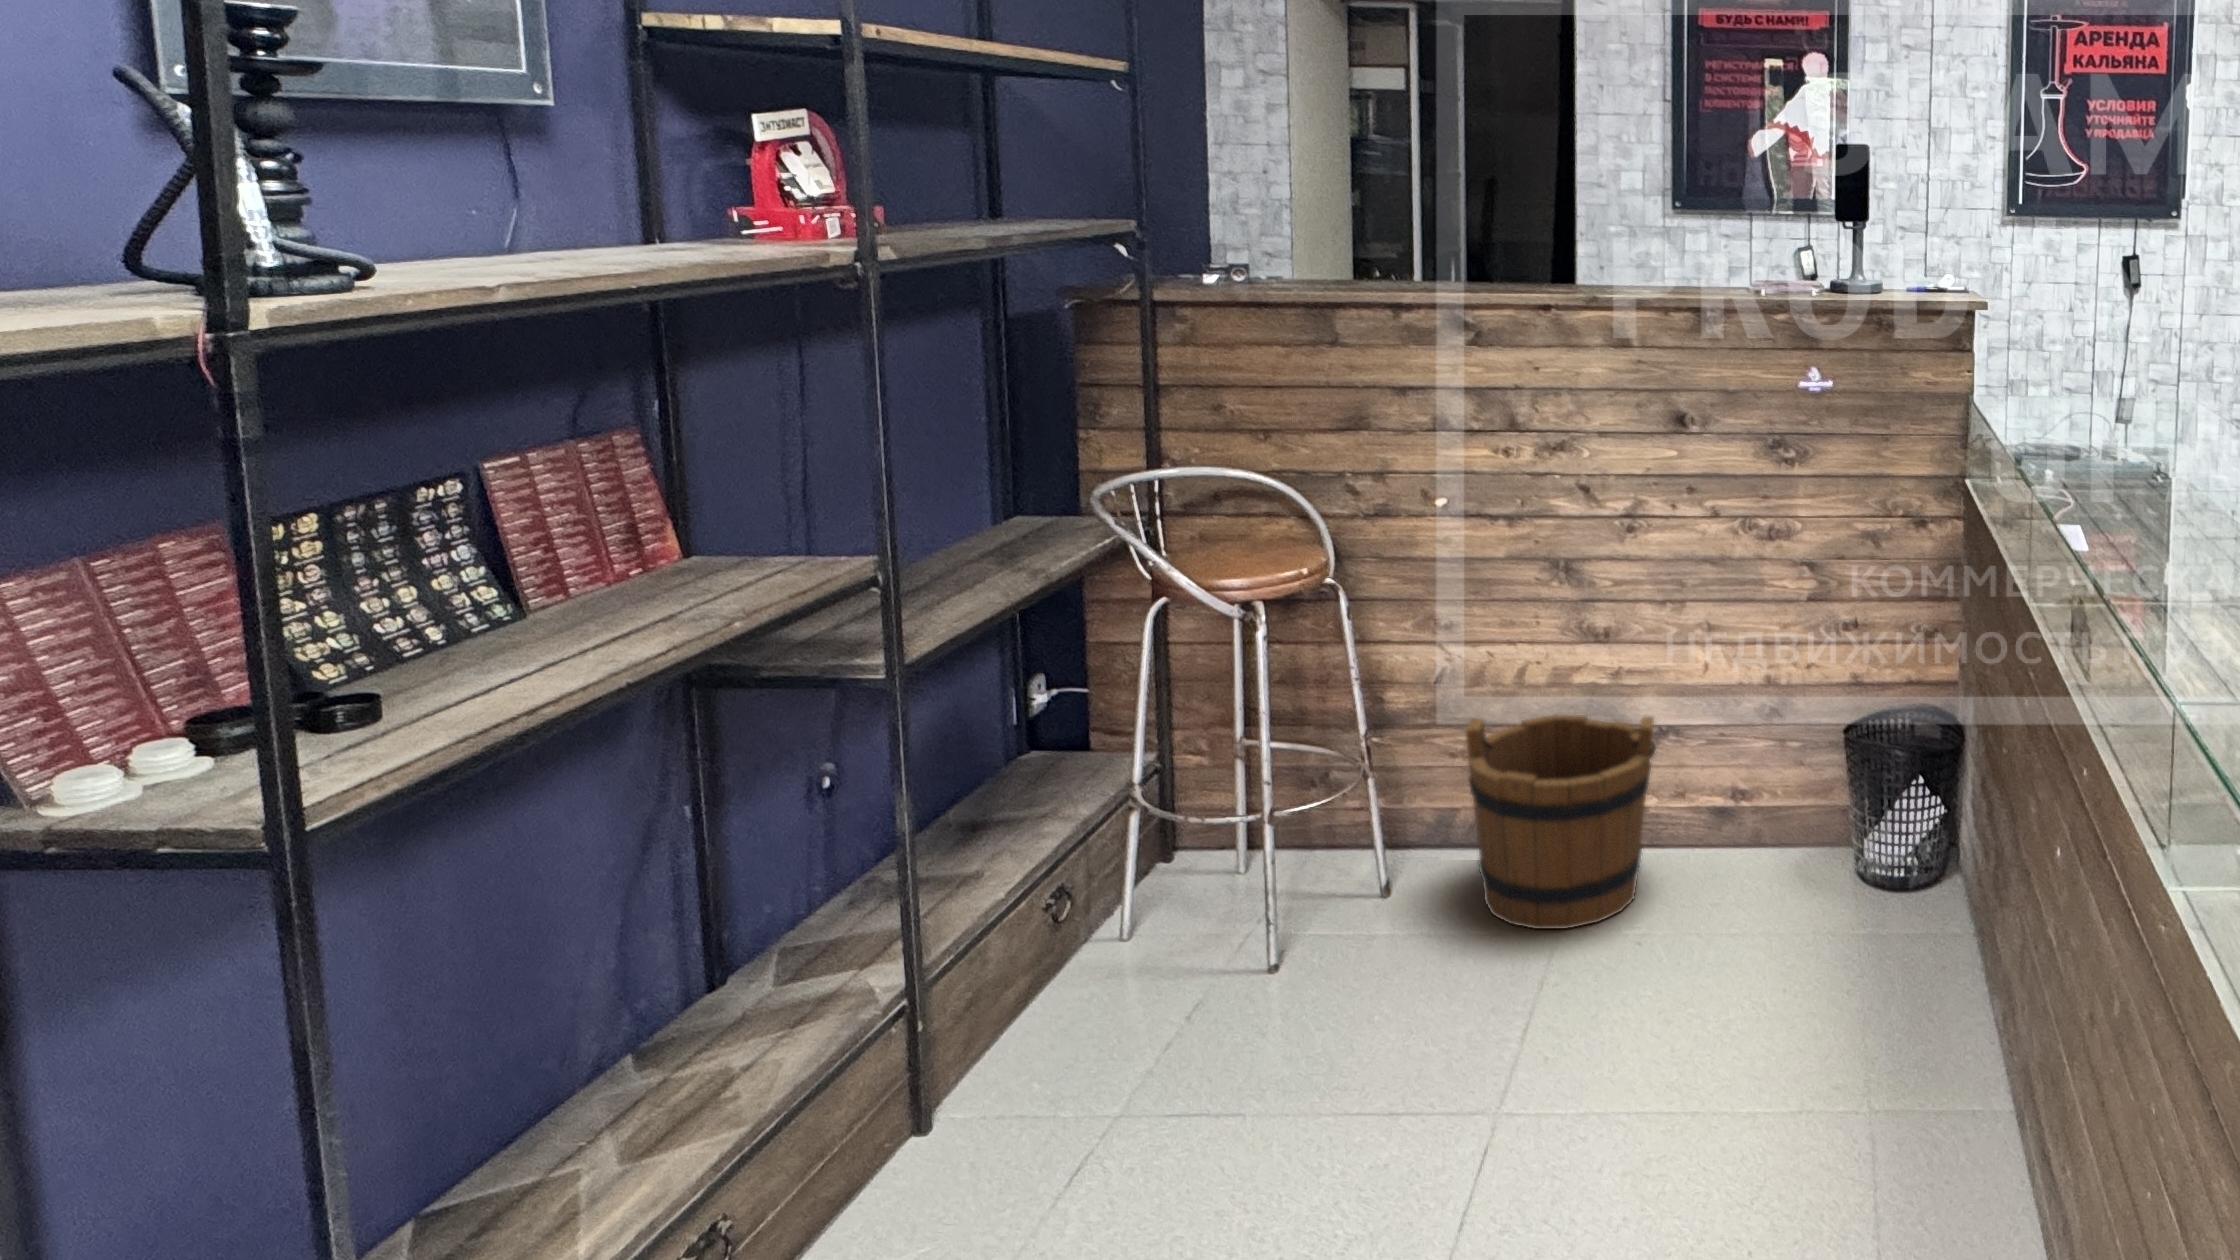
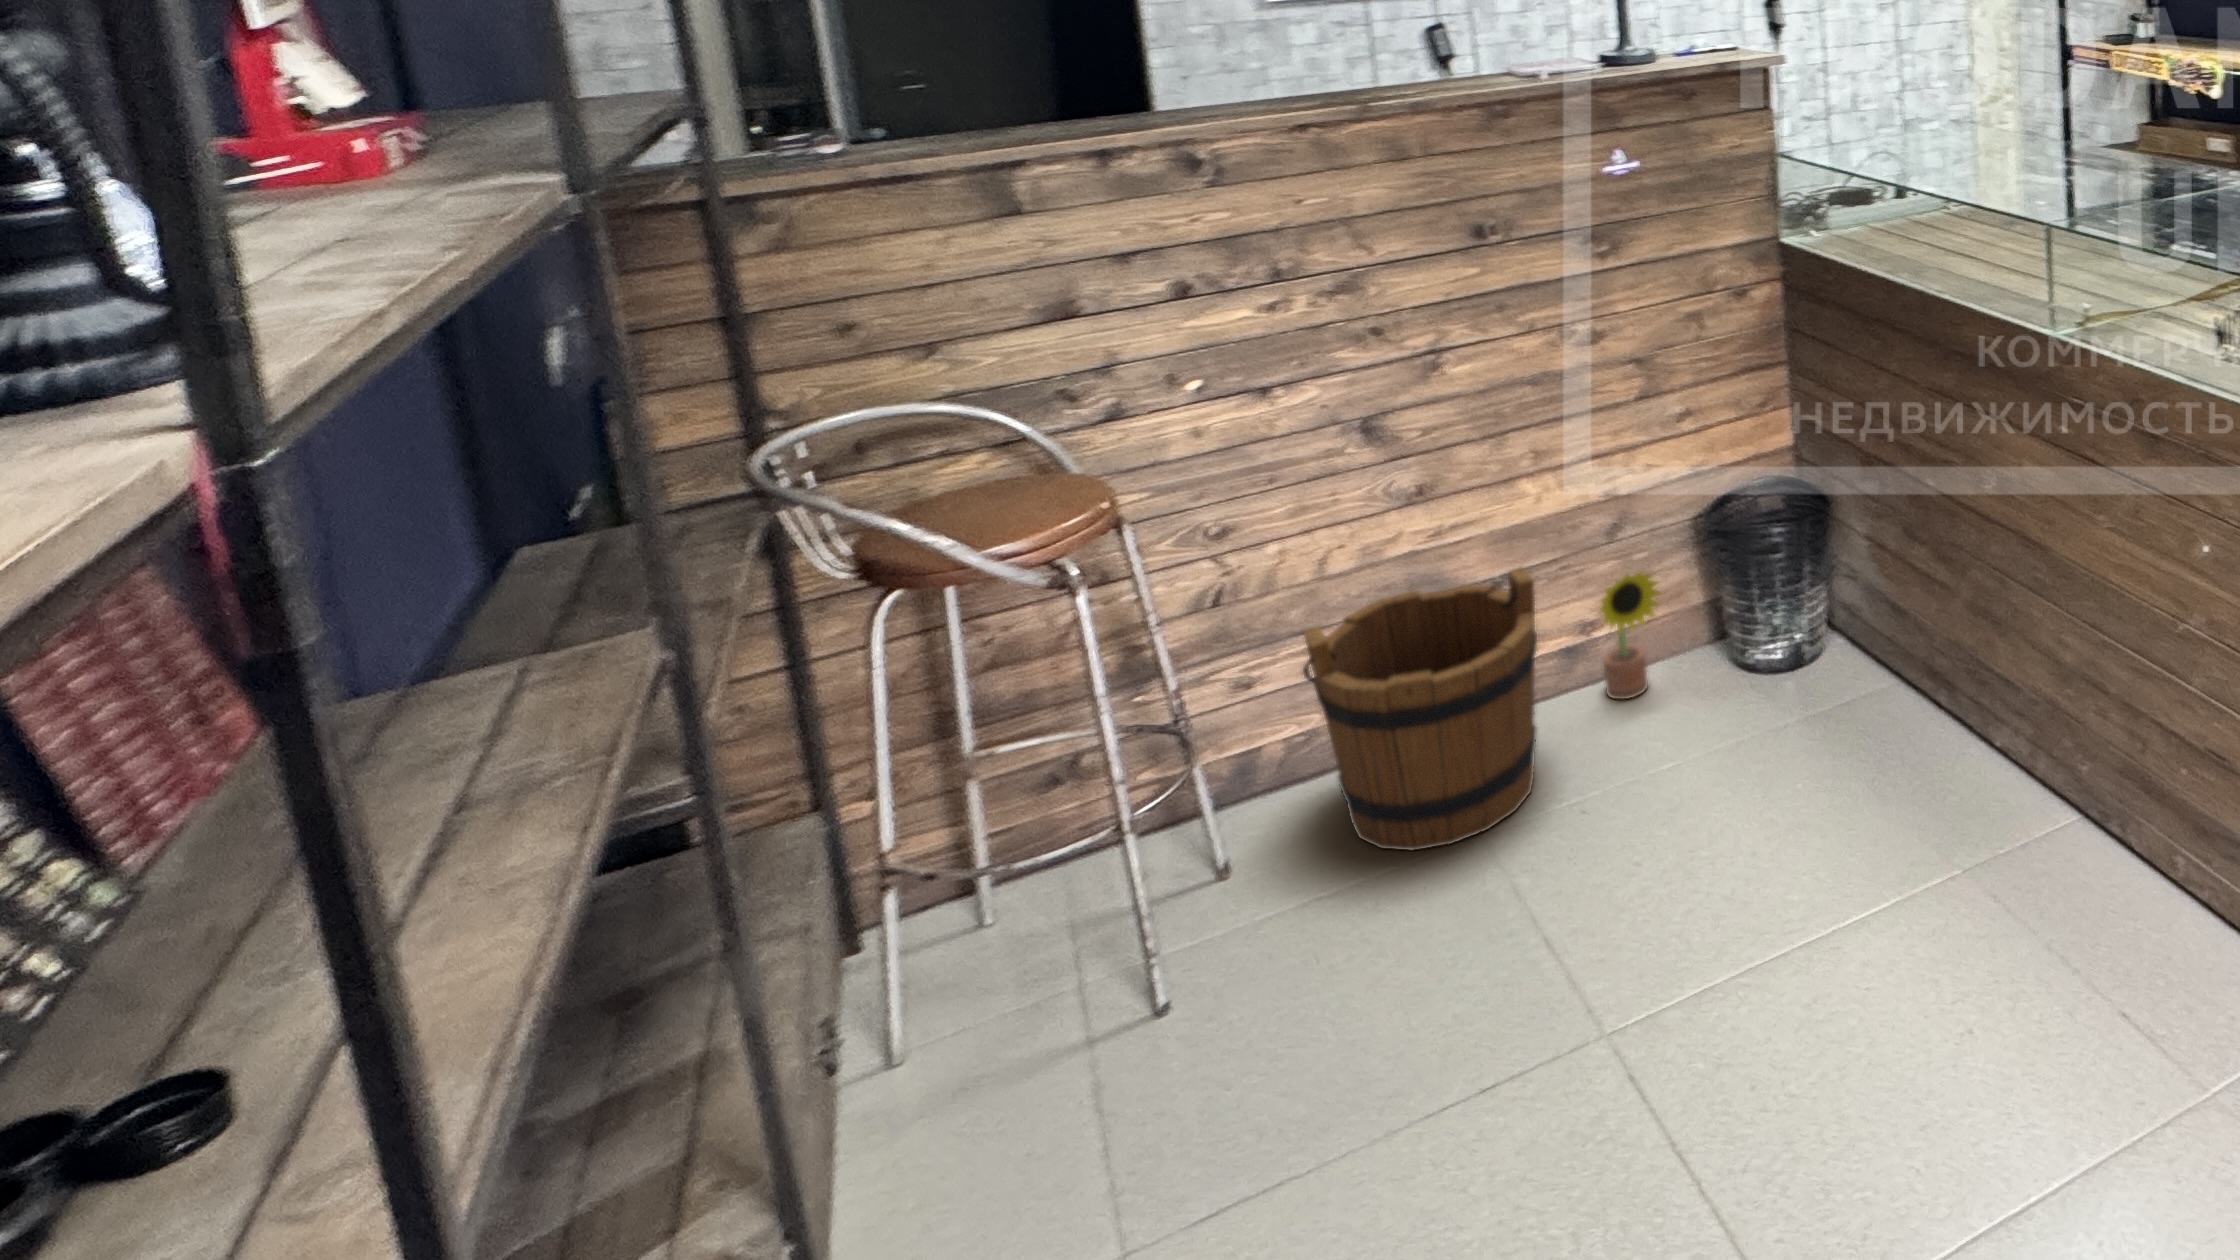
decorative plant: none [1722,750,1786,867] -> present [1600,573,1661,699]

